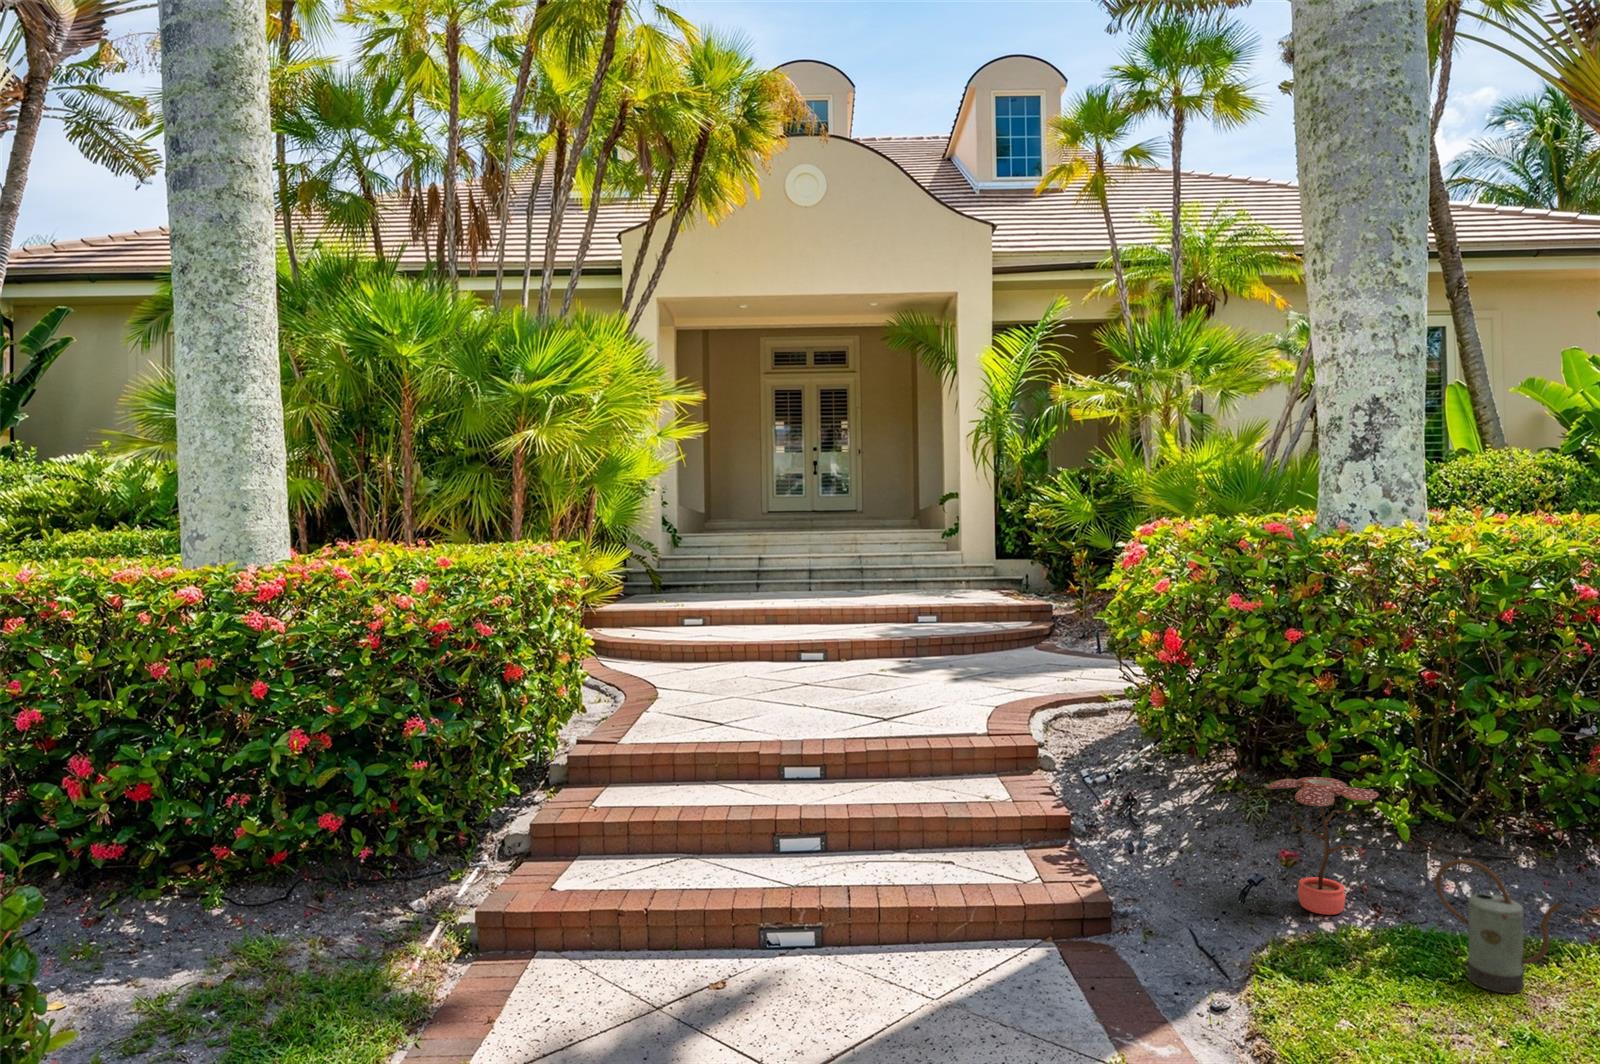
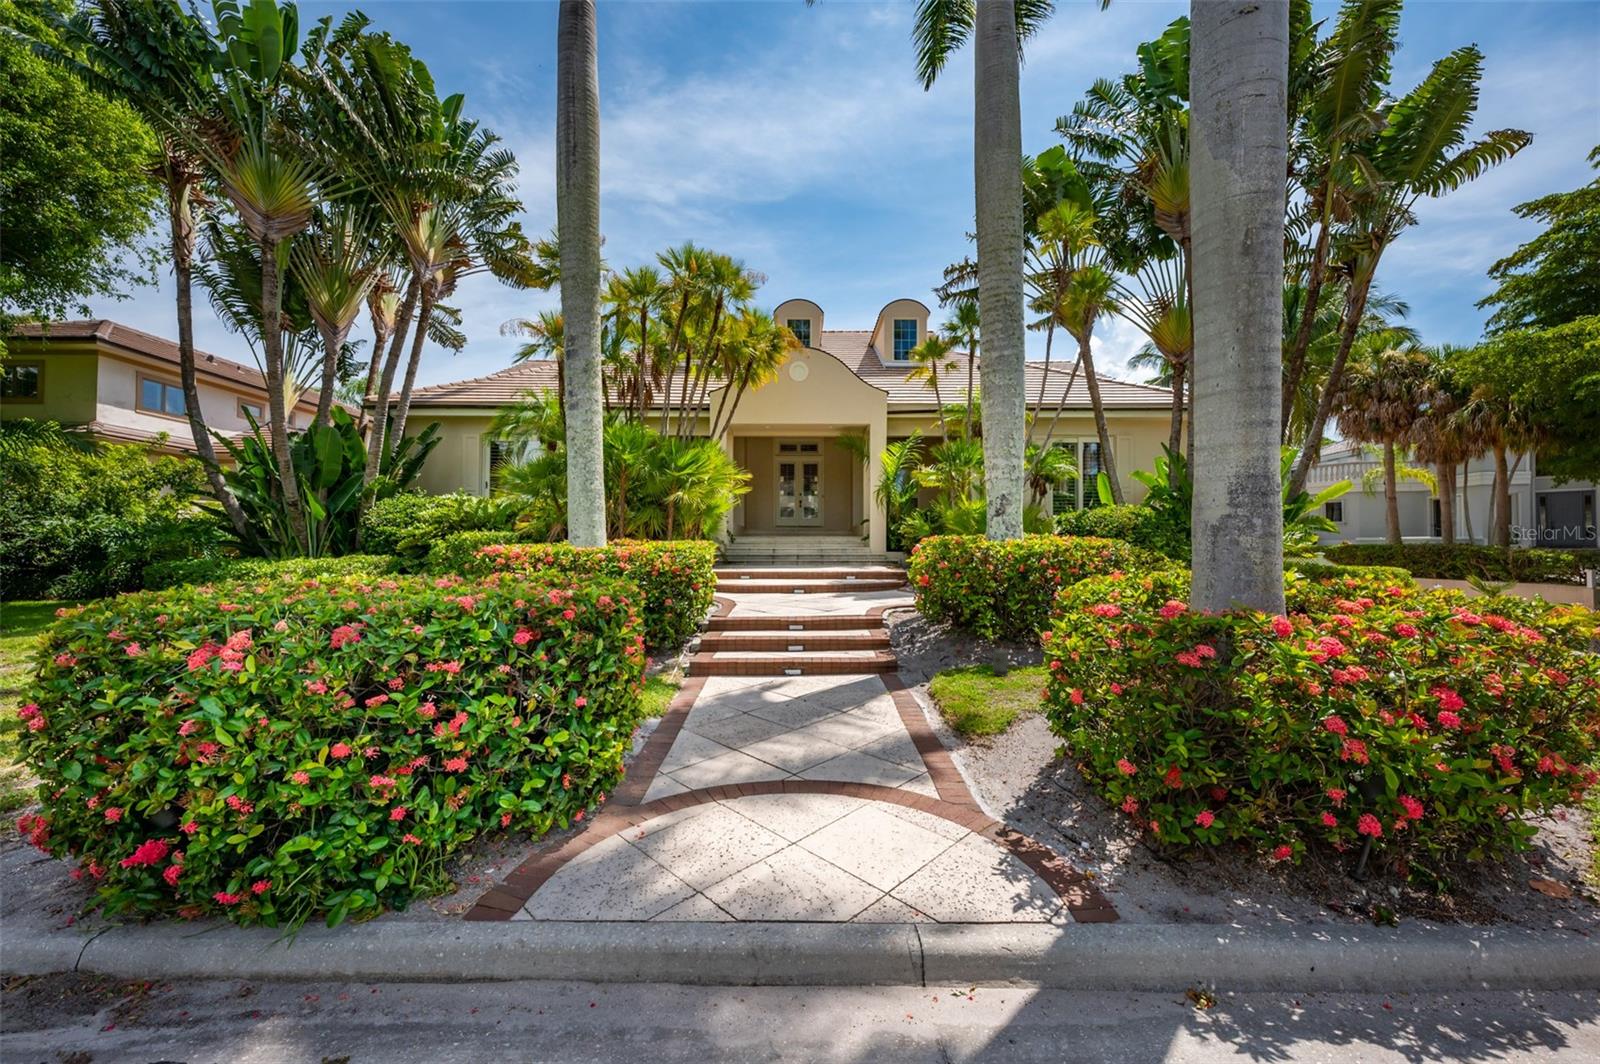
potted plant: present [1267,777,1379,915] -> none [947,620,980,663]

